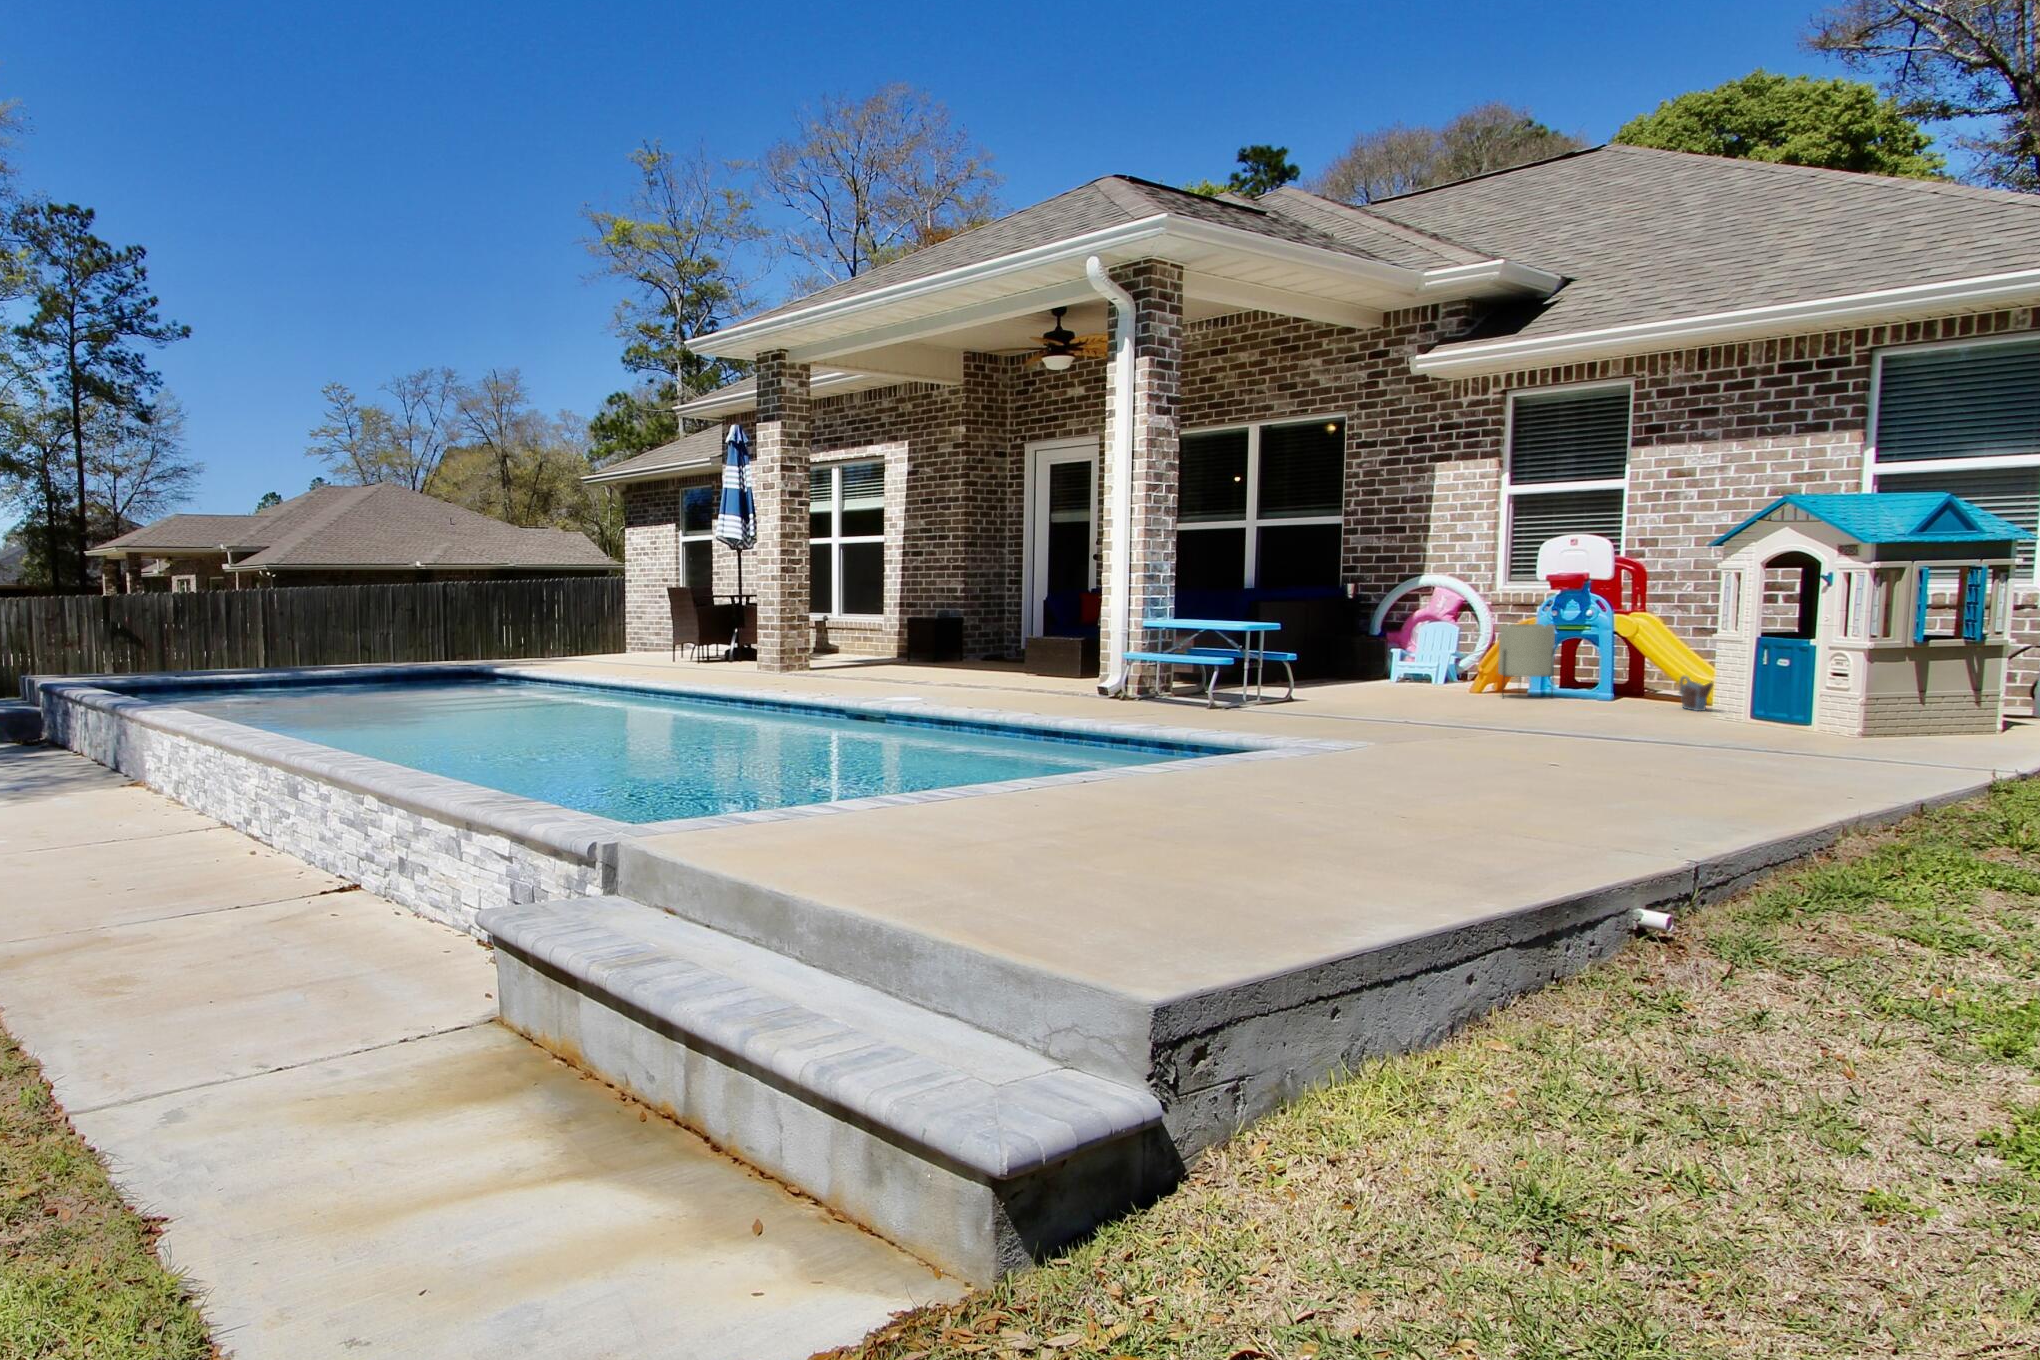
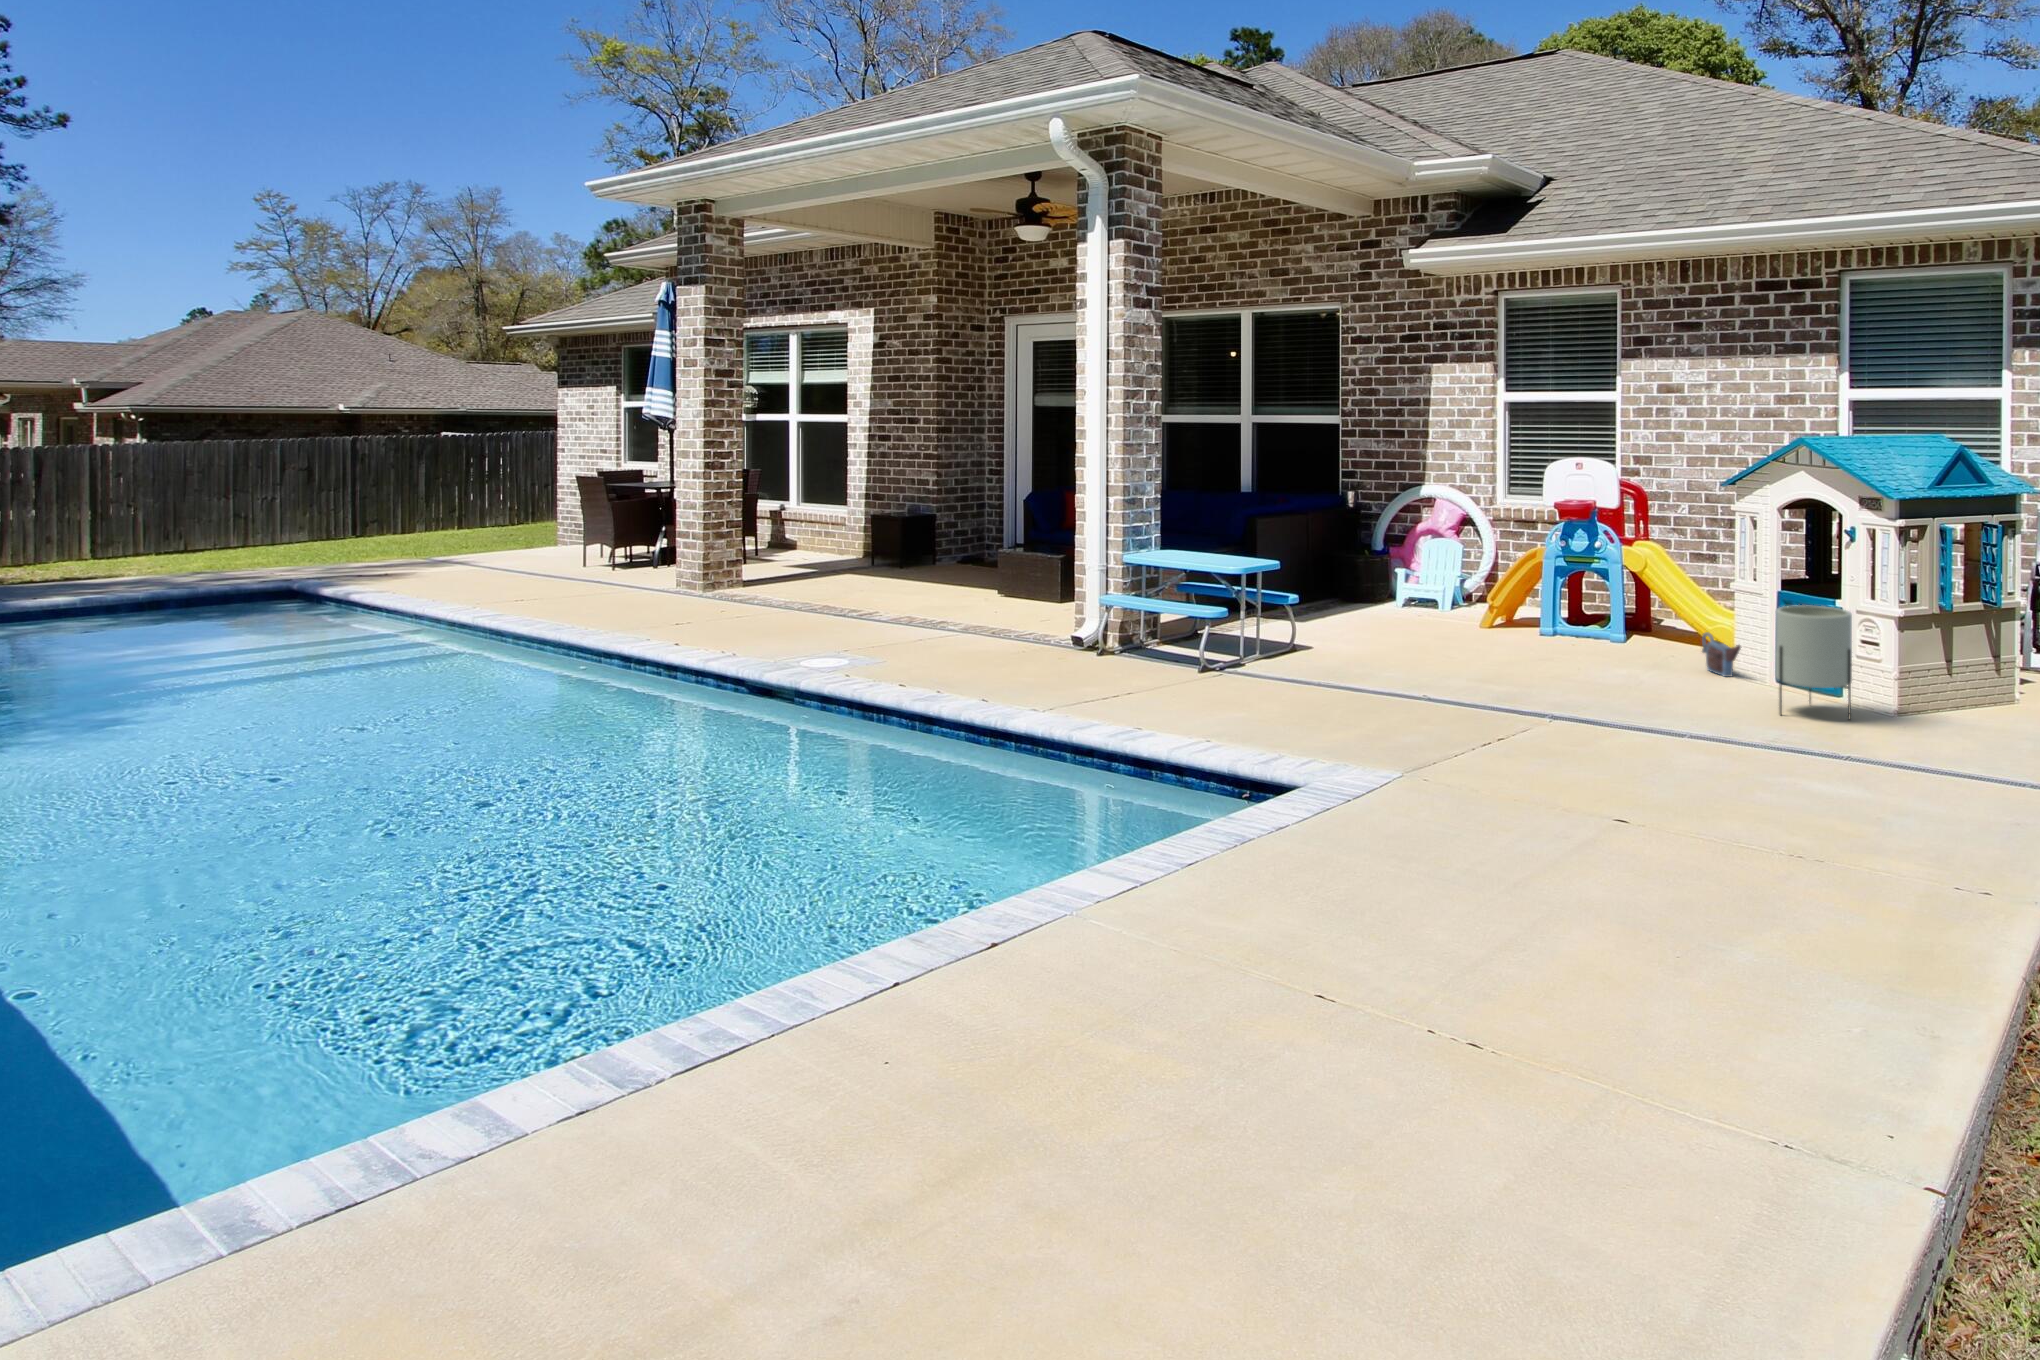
planter: present [1498,624,1555,691] -> present [1775,605,1852,719]

